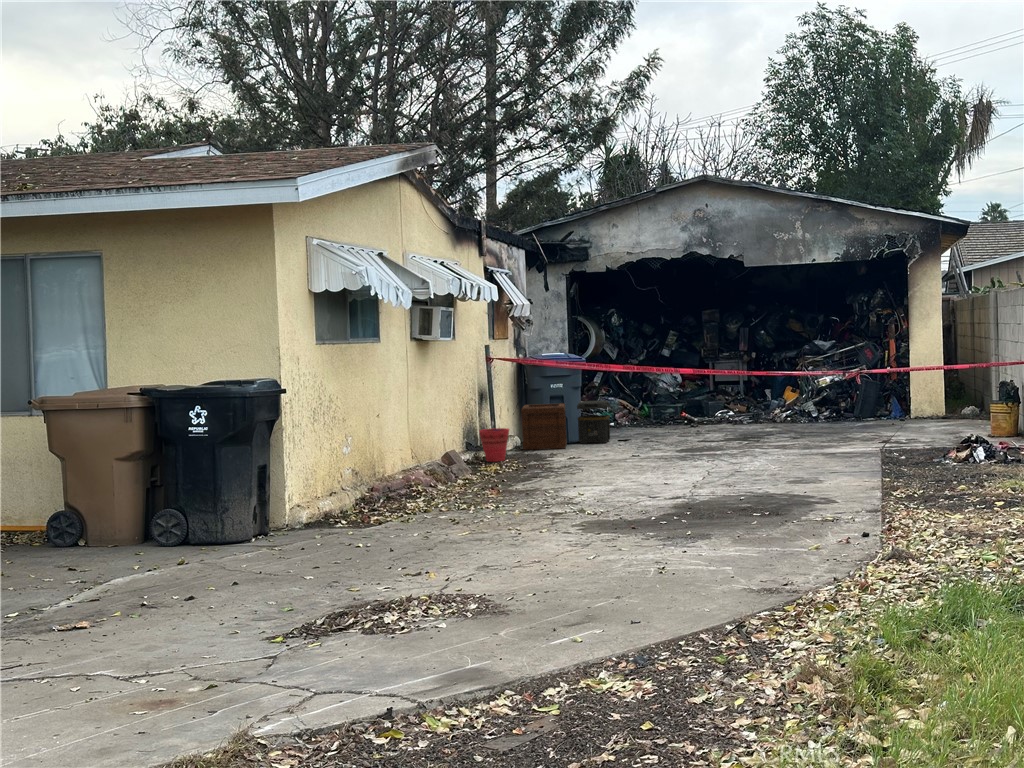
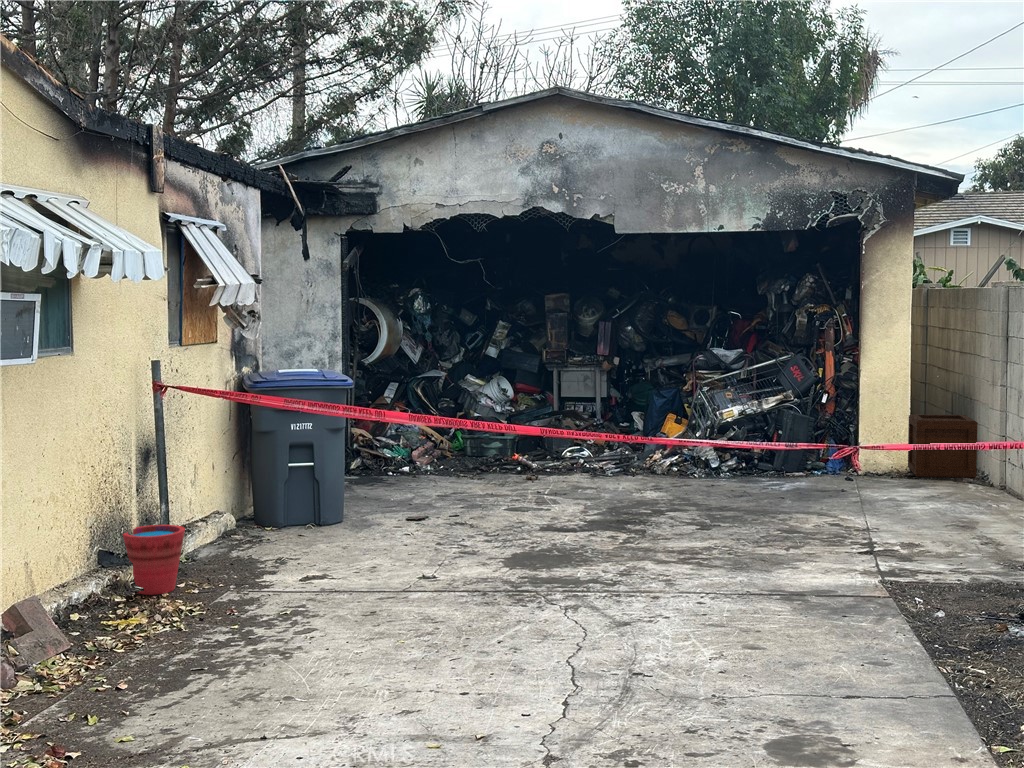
toolbox: present [577,401,610,444] -> none [334,454,393,530]
wooden crate: present [521,403,567,450] -> present [908,414,978,478]

